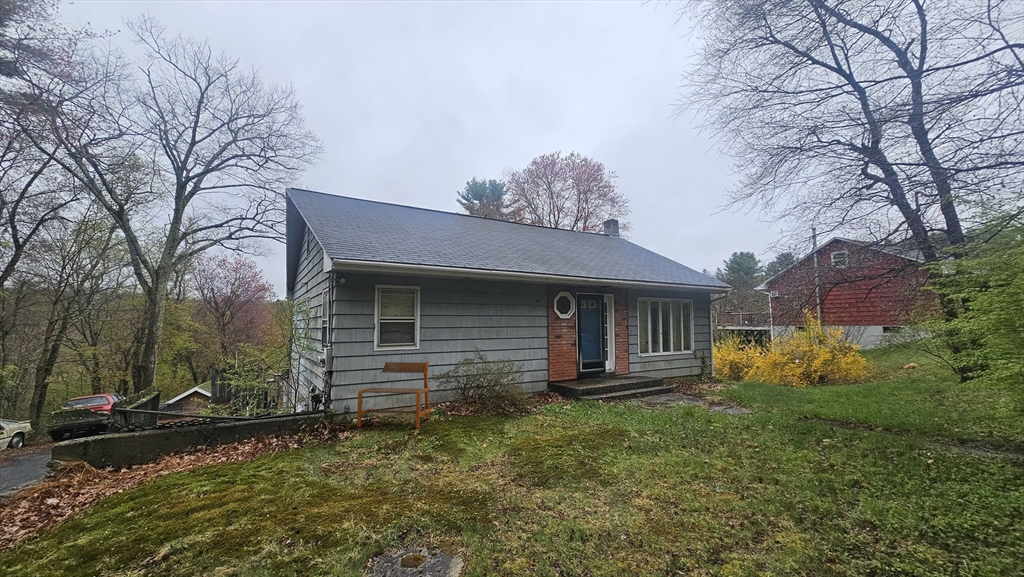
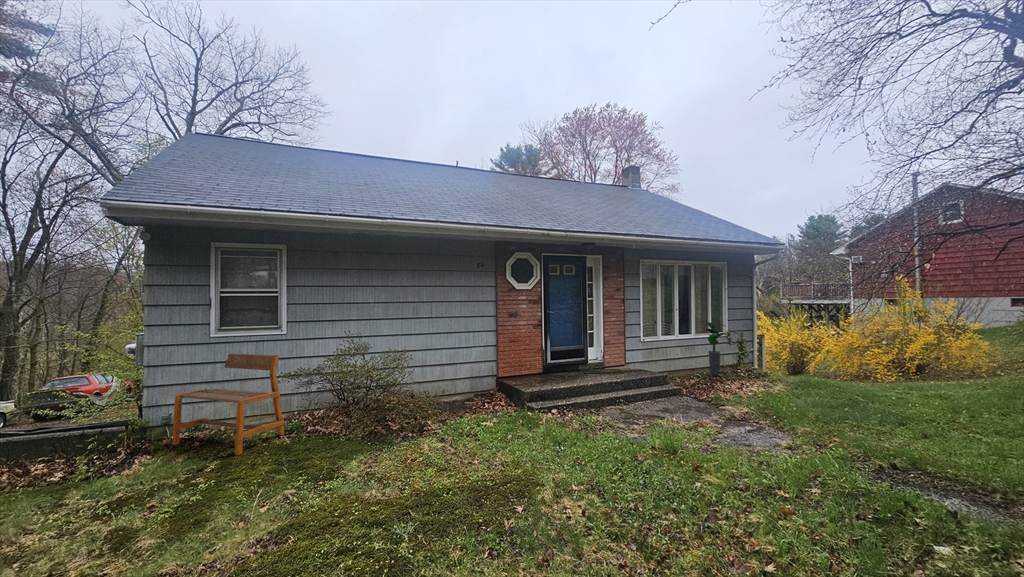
potted plant: none [680,343,697,383] -> present [705,322,726,376]

